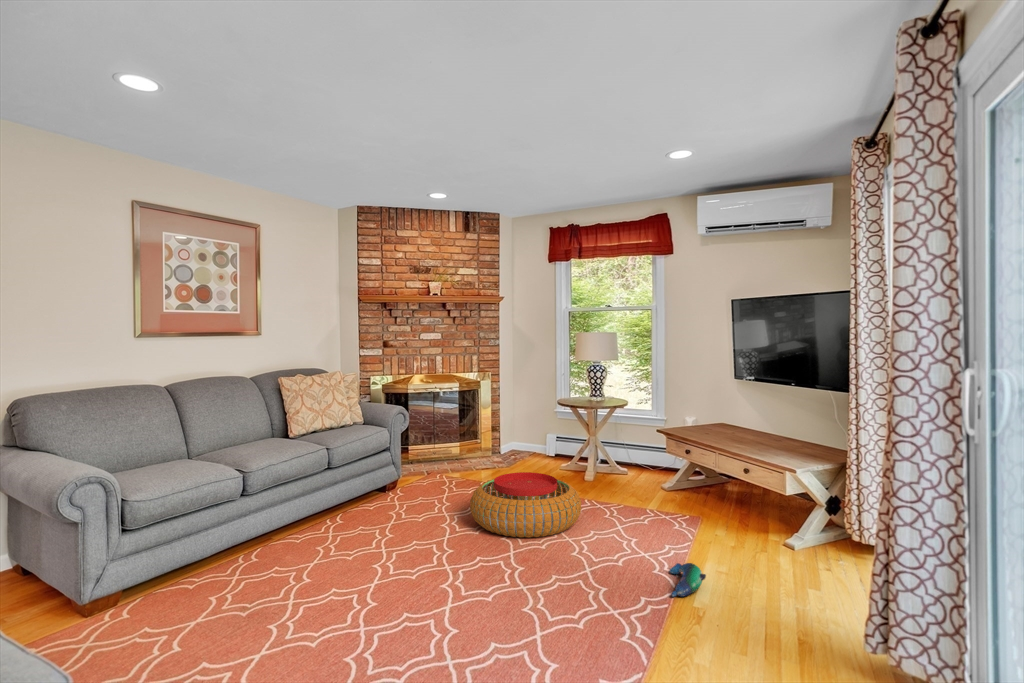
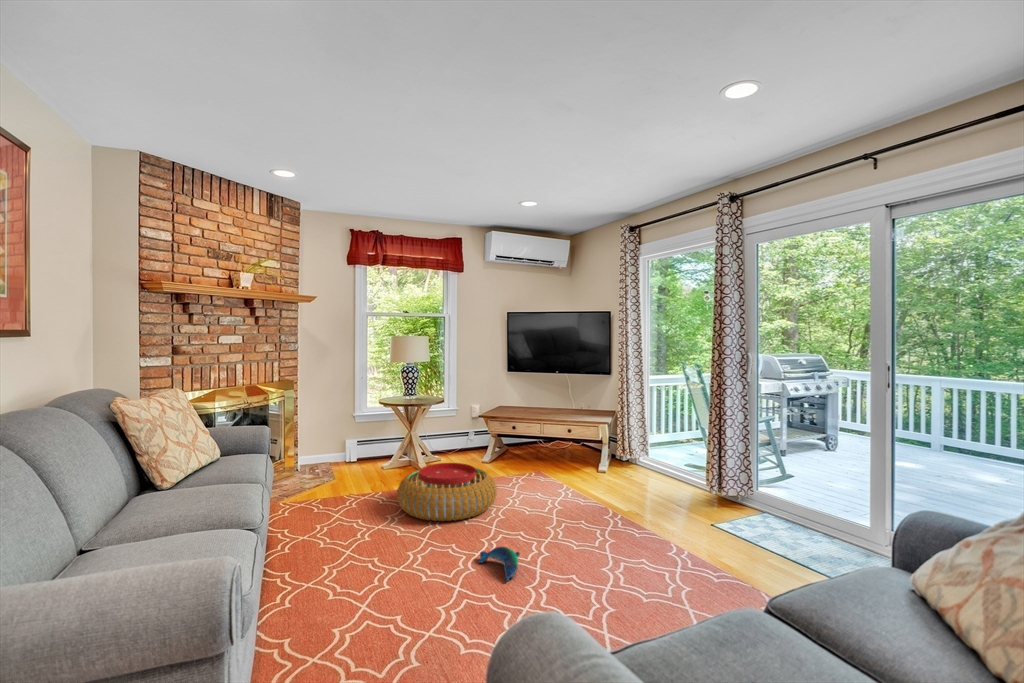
plush toy: present [669,563,706,597] -> present [479,547,520,581]

